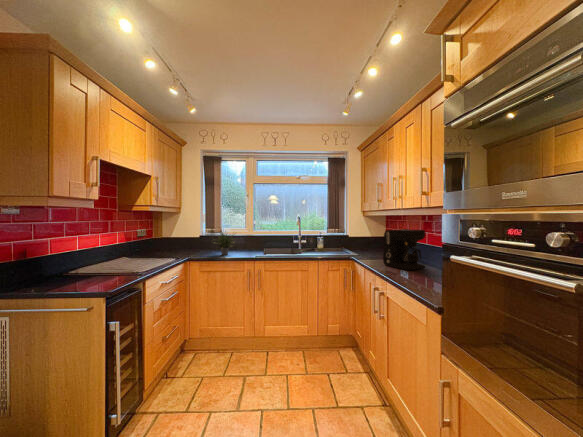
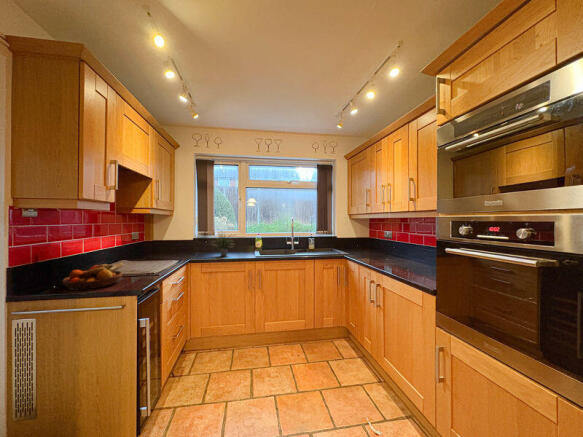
coffee maker: present [383,229,425,270] -> none [374,230,410,265]
fruit bowl: none [40,261,107,290] -> present [62,263,124,291]

